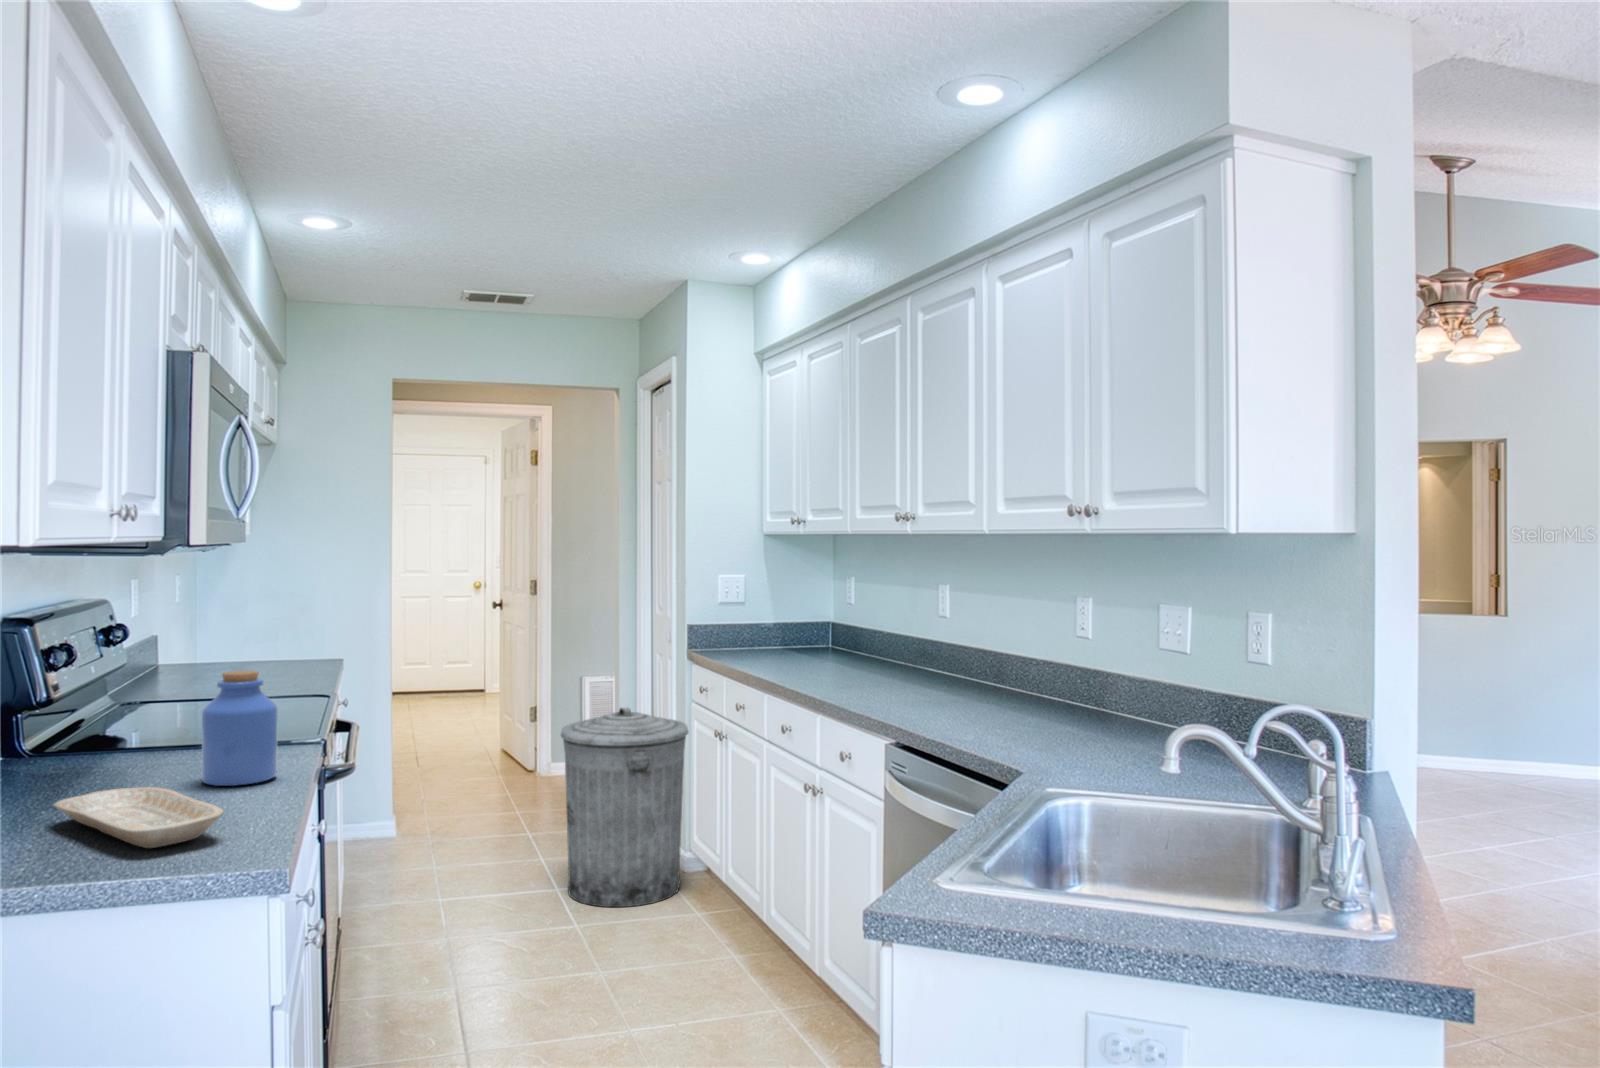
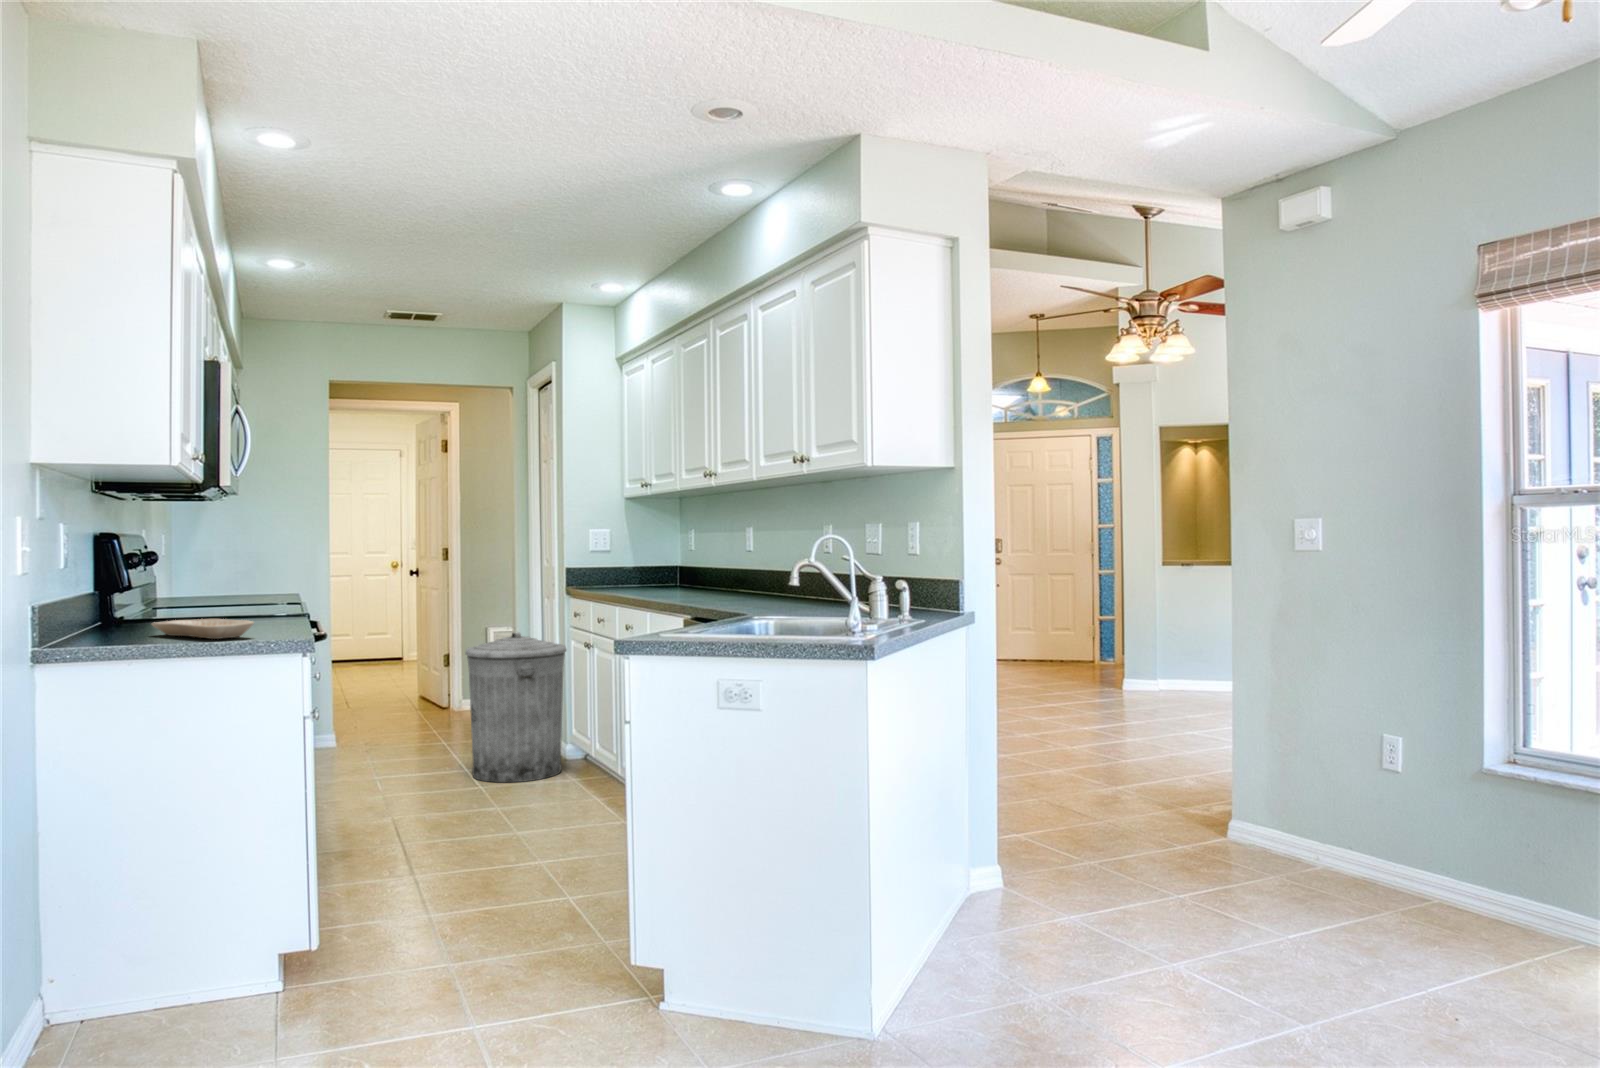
jar: present [202,671,277,786] -> none [226,559,273,628]

